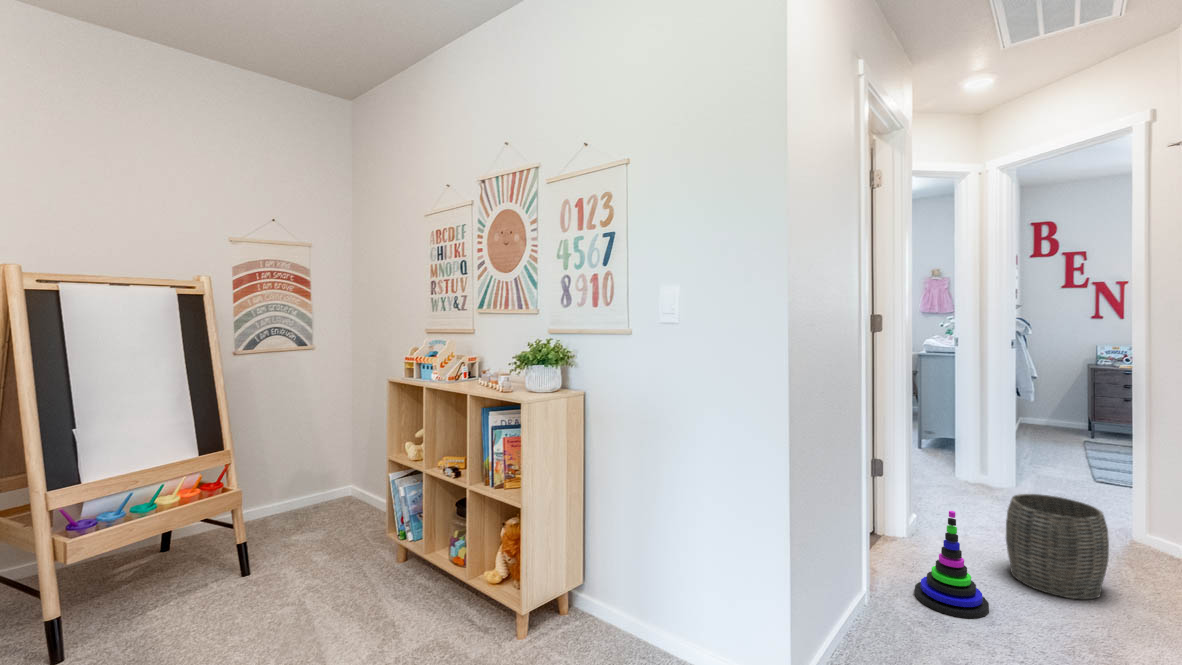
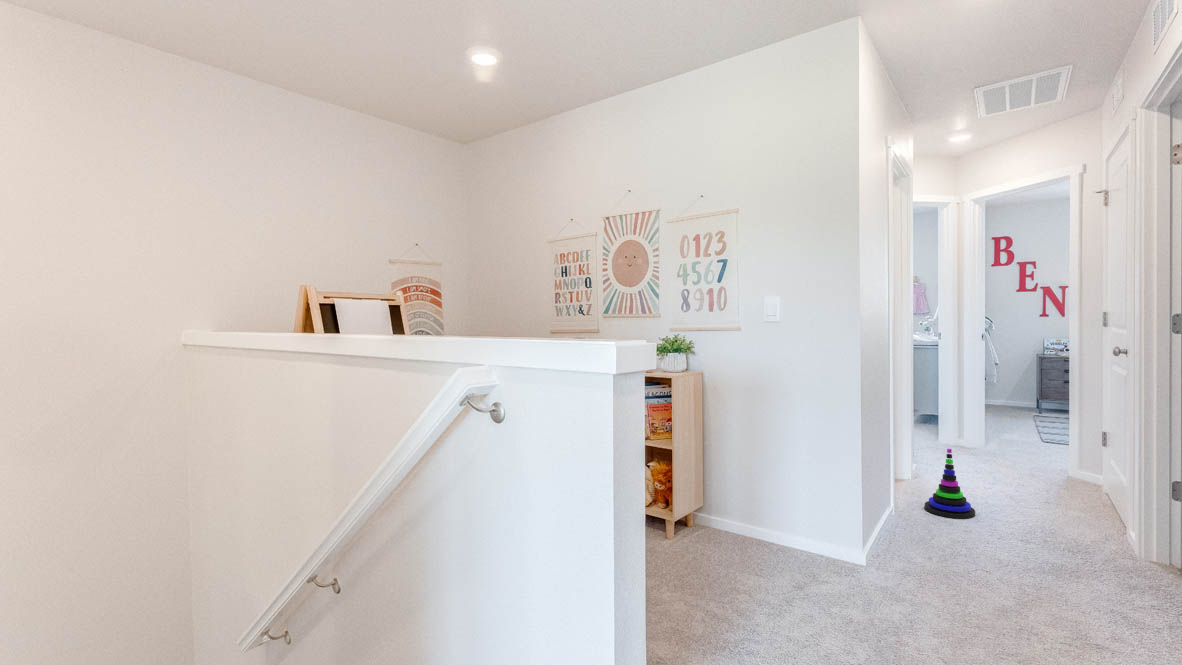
woven basket: present [1006,494,1109,599] -> none [984,440,1051,507]

